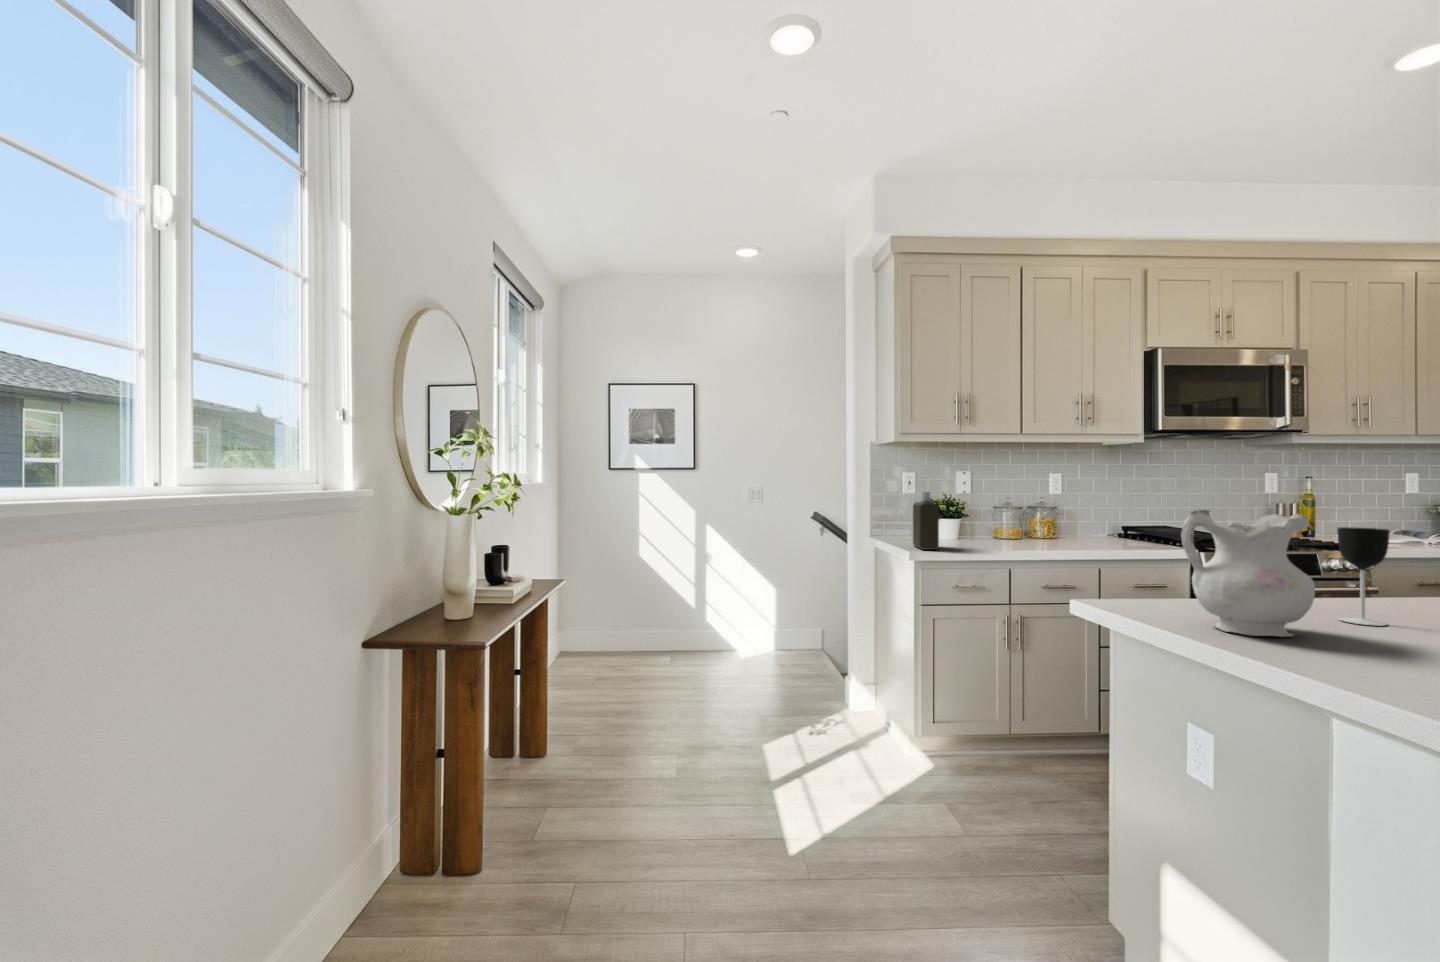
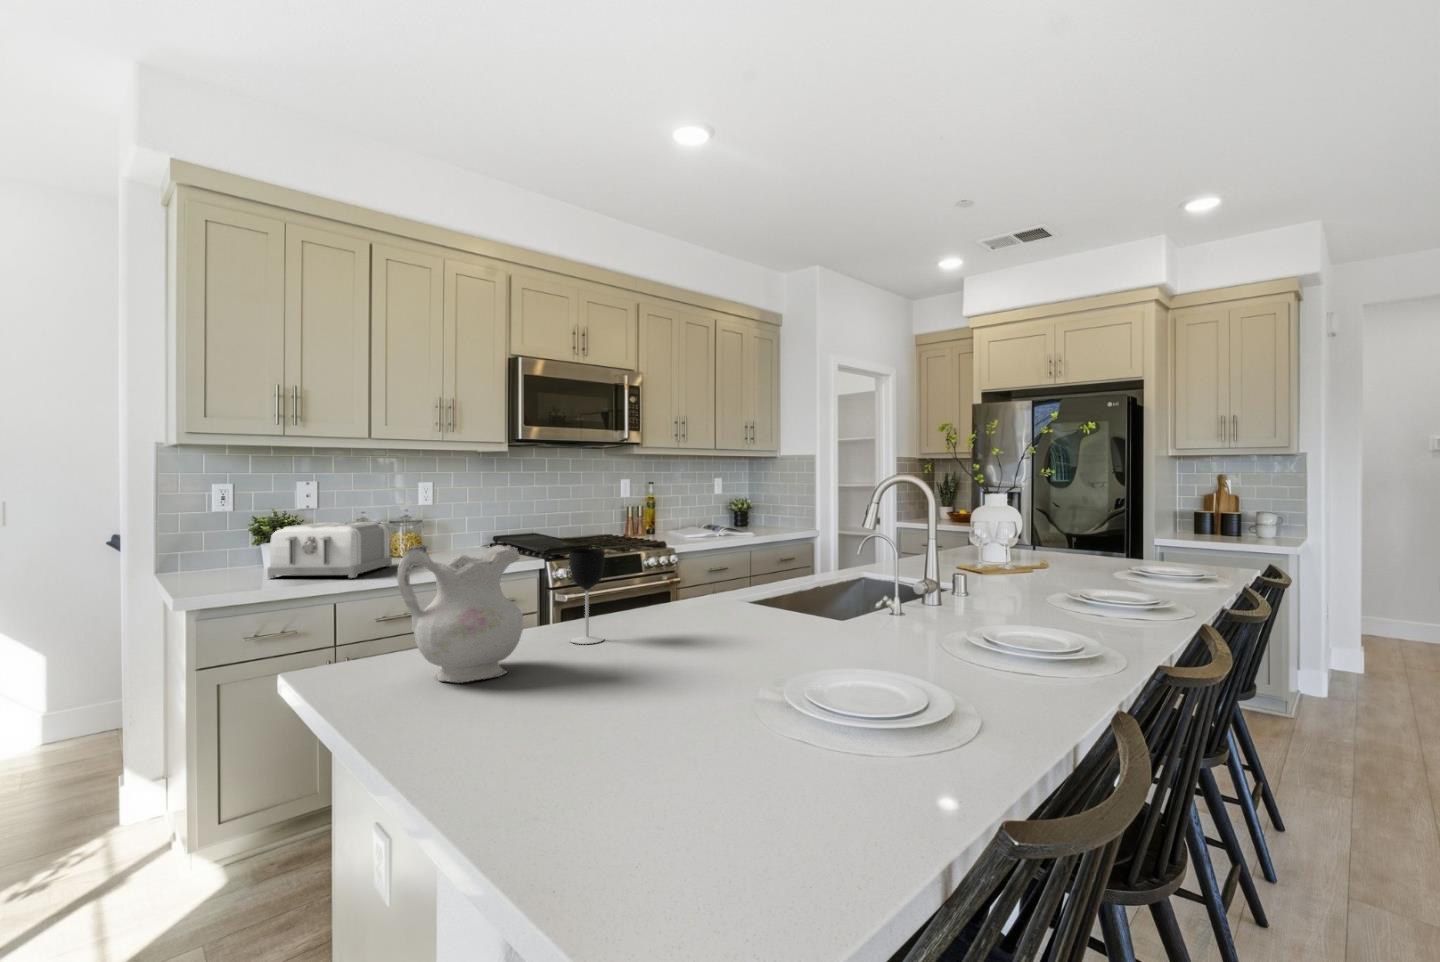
bottle: present [913,492,939,550] -> none [208,511,241,590]
toaster: none [950,505,1041,550] -> present [267,523,392,578]

